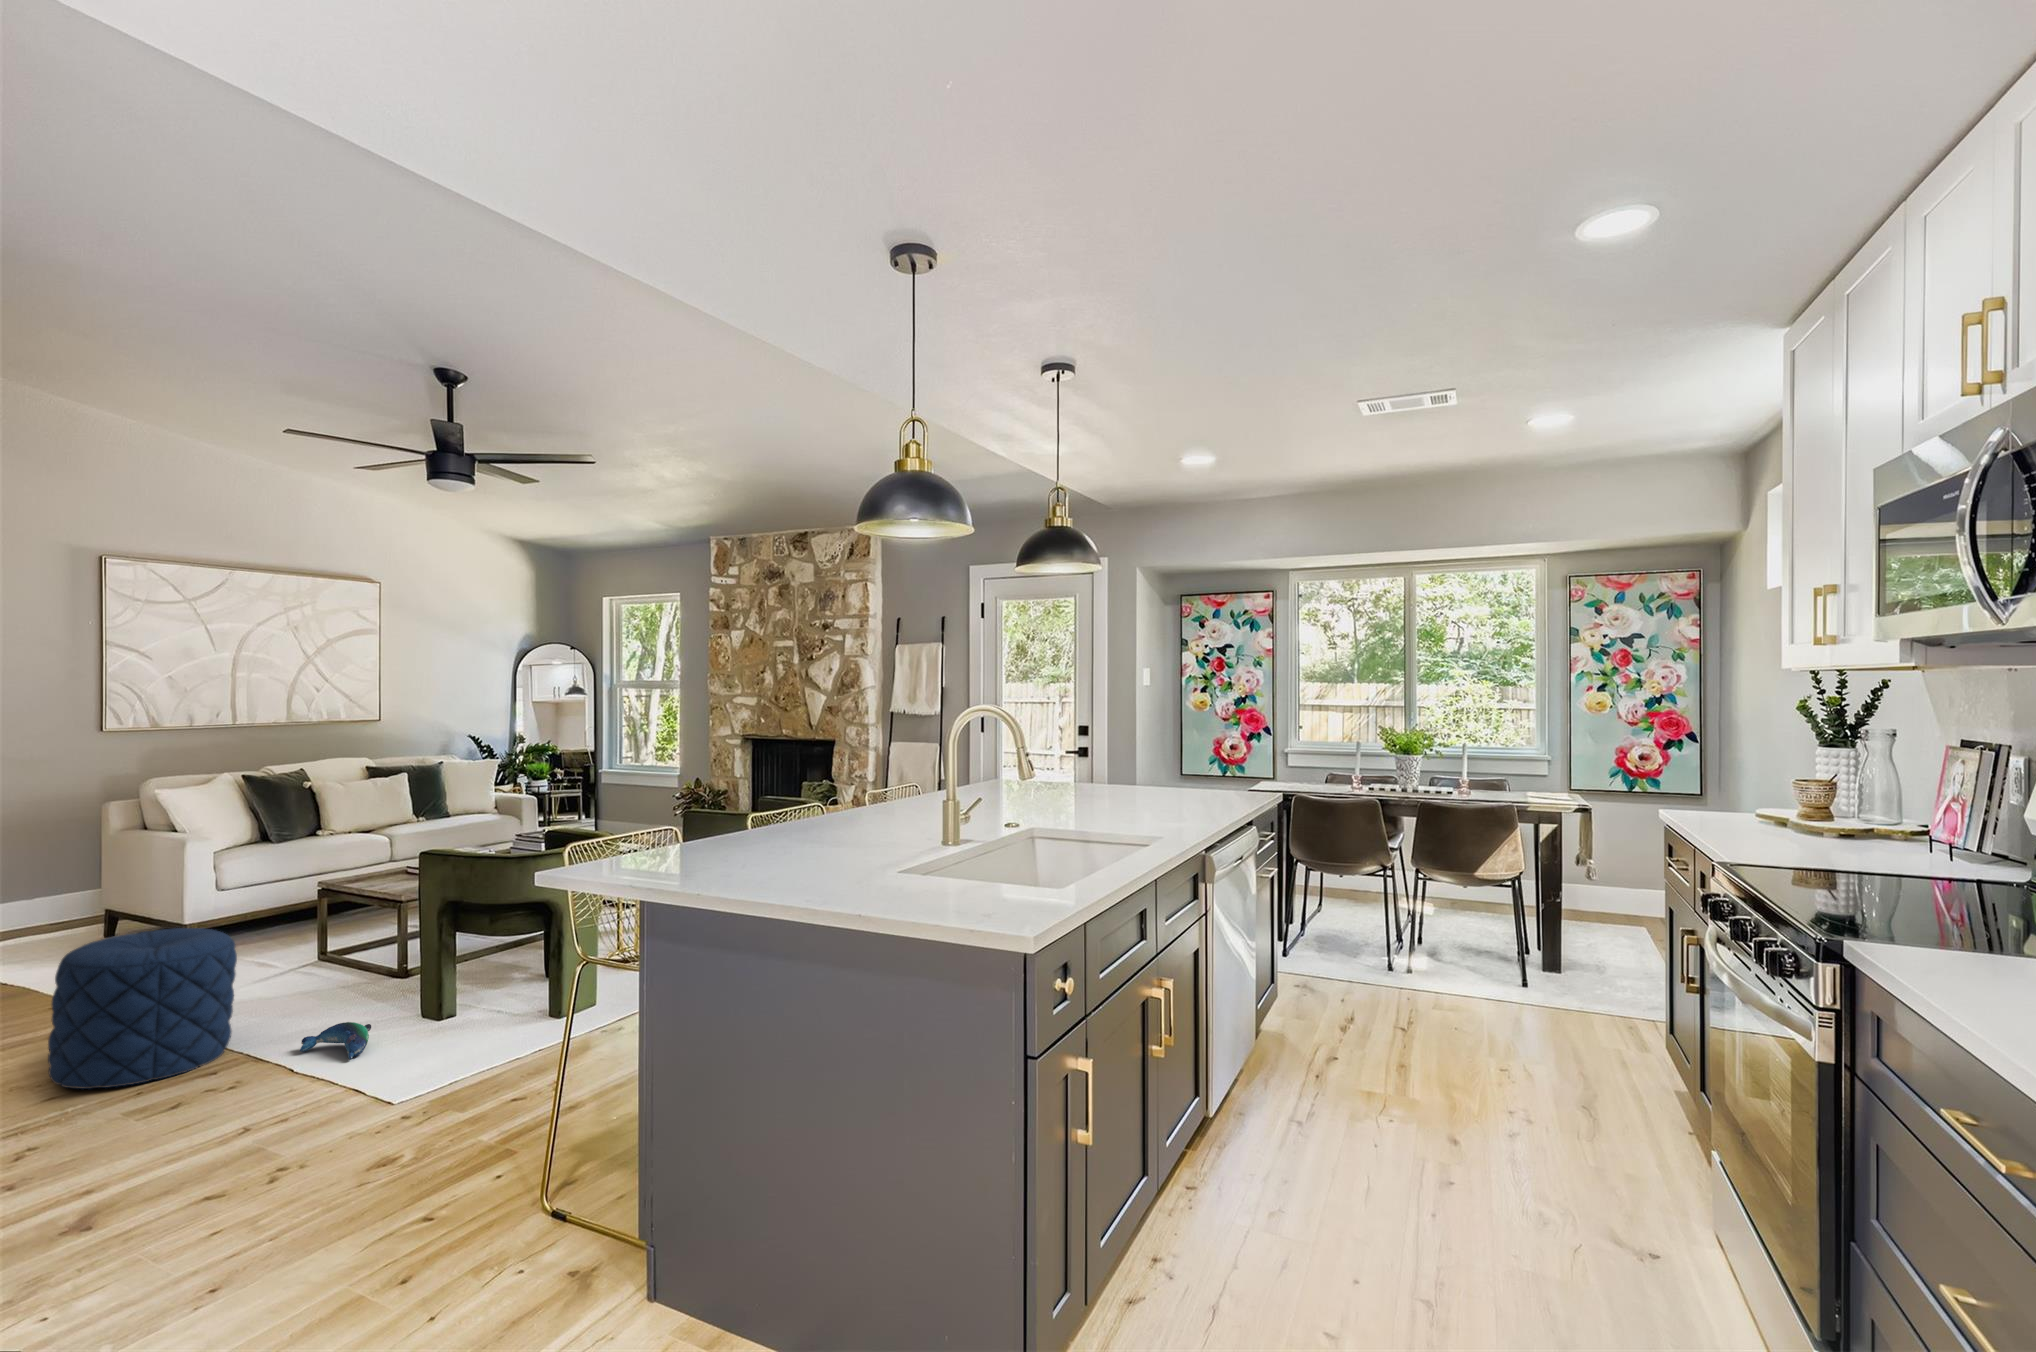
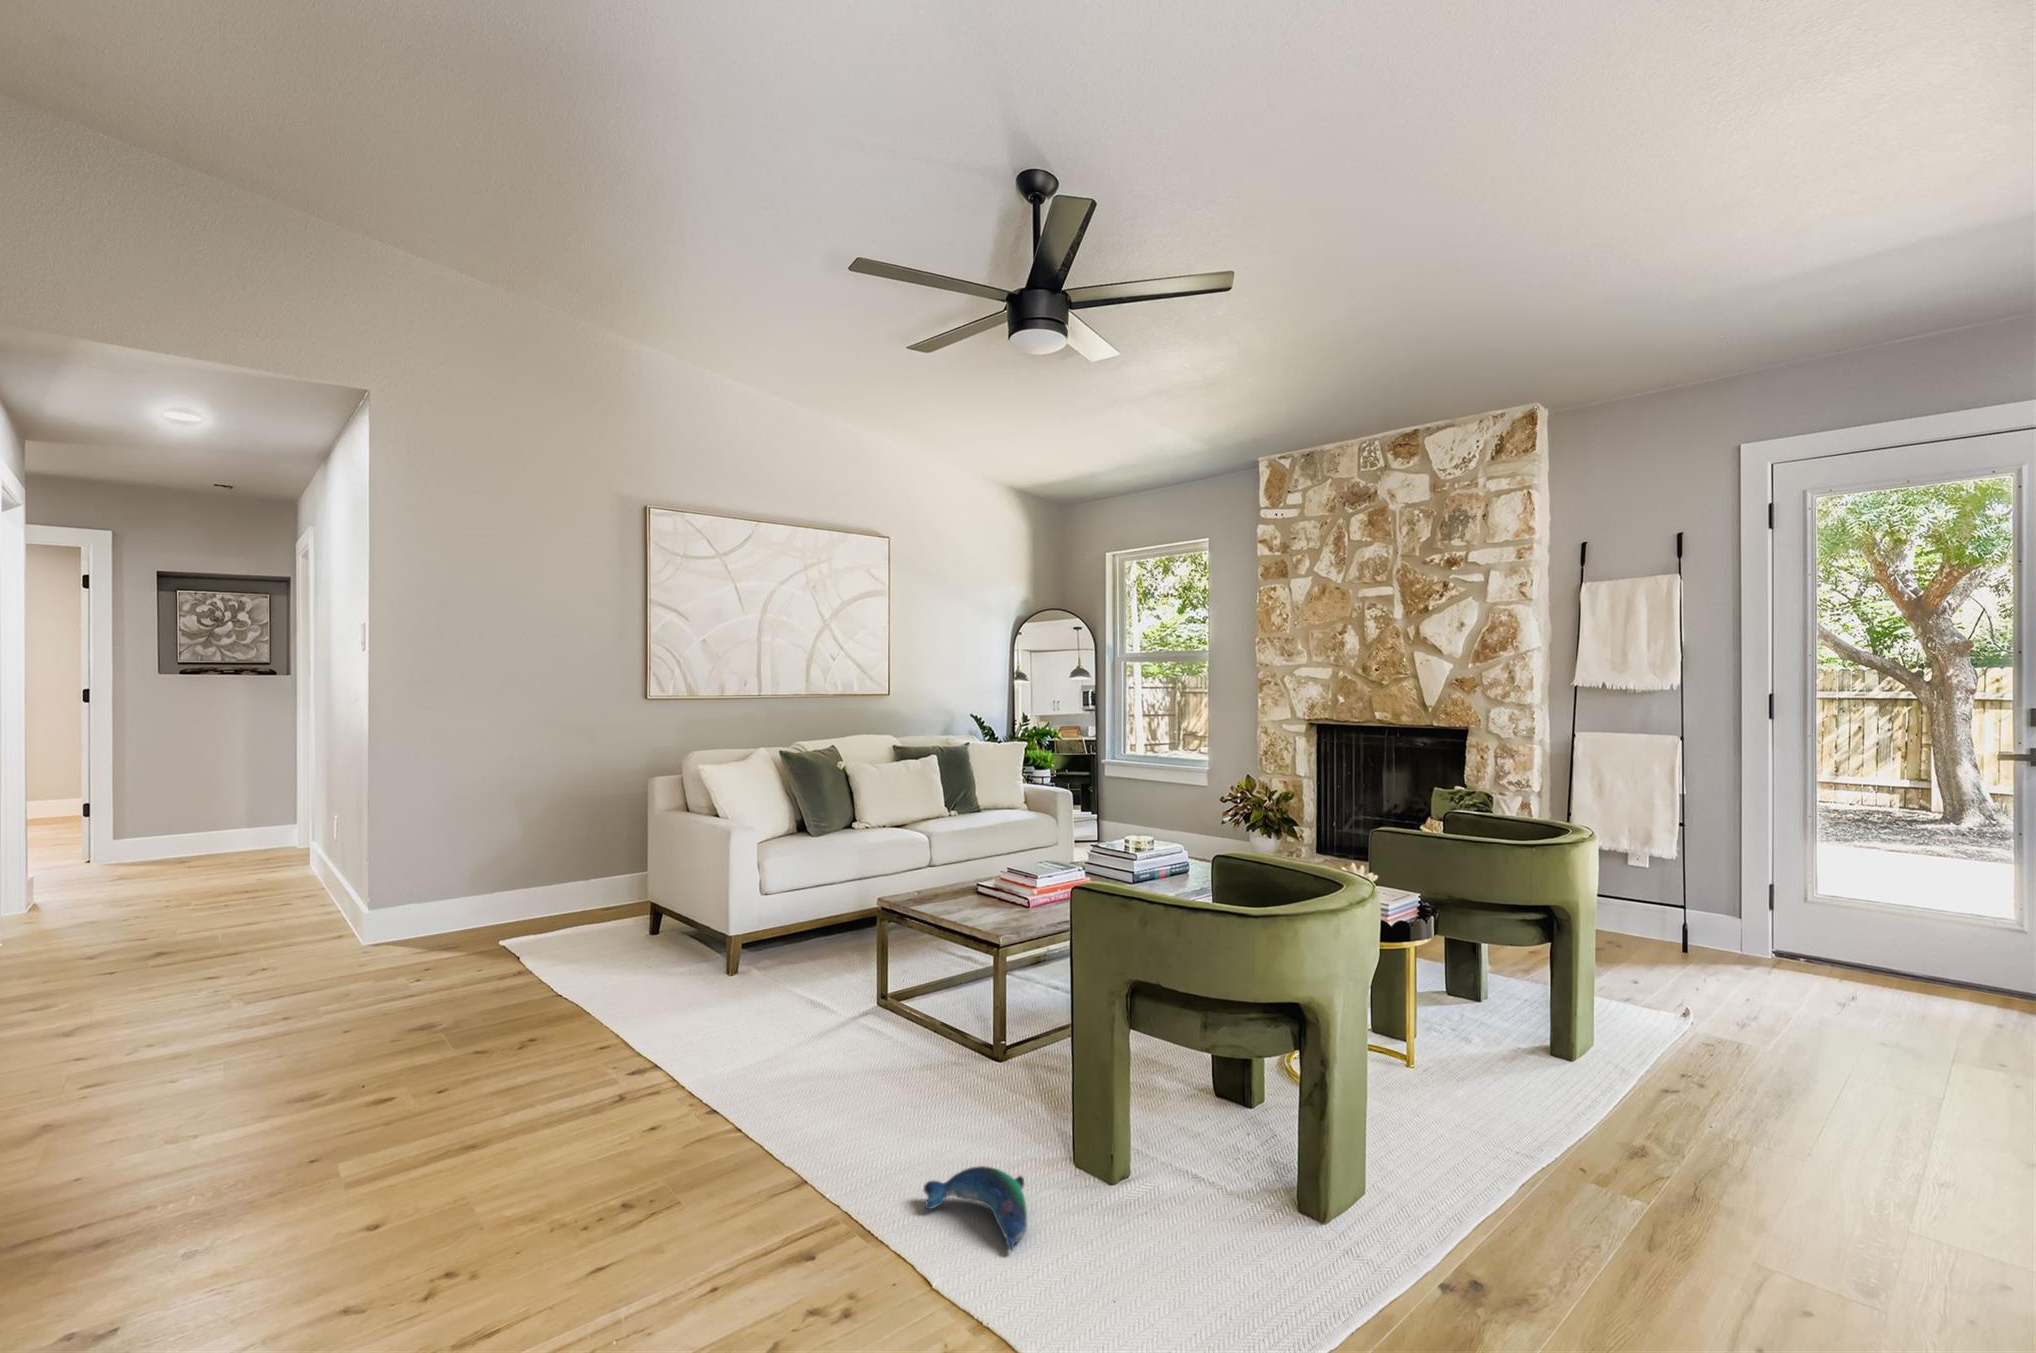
pouf: present [48,928,237,1089] -> none [607,973,829,1238]

